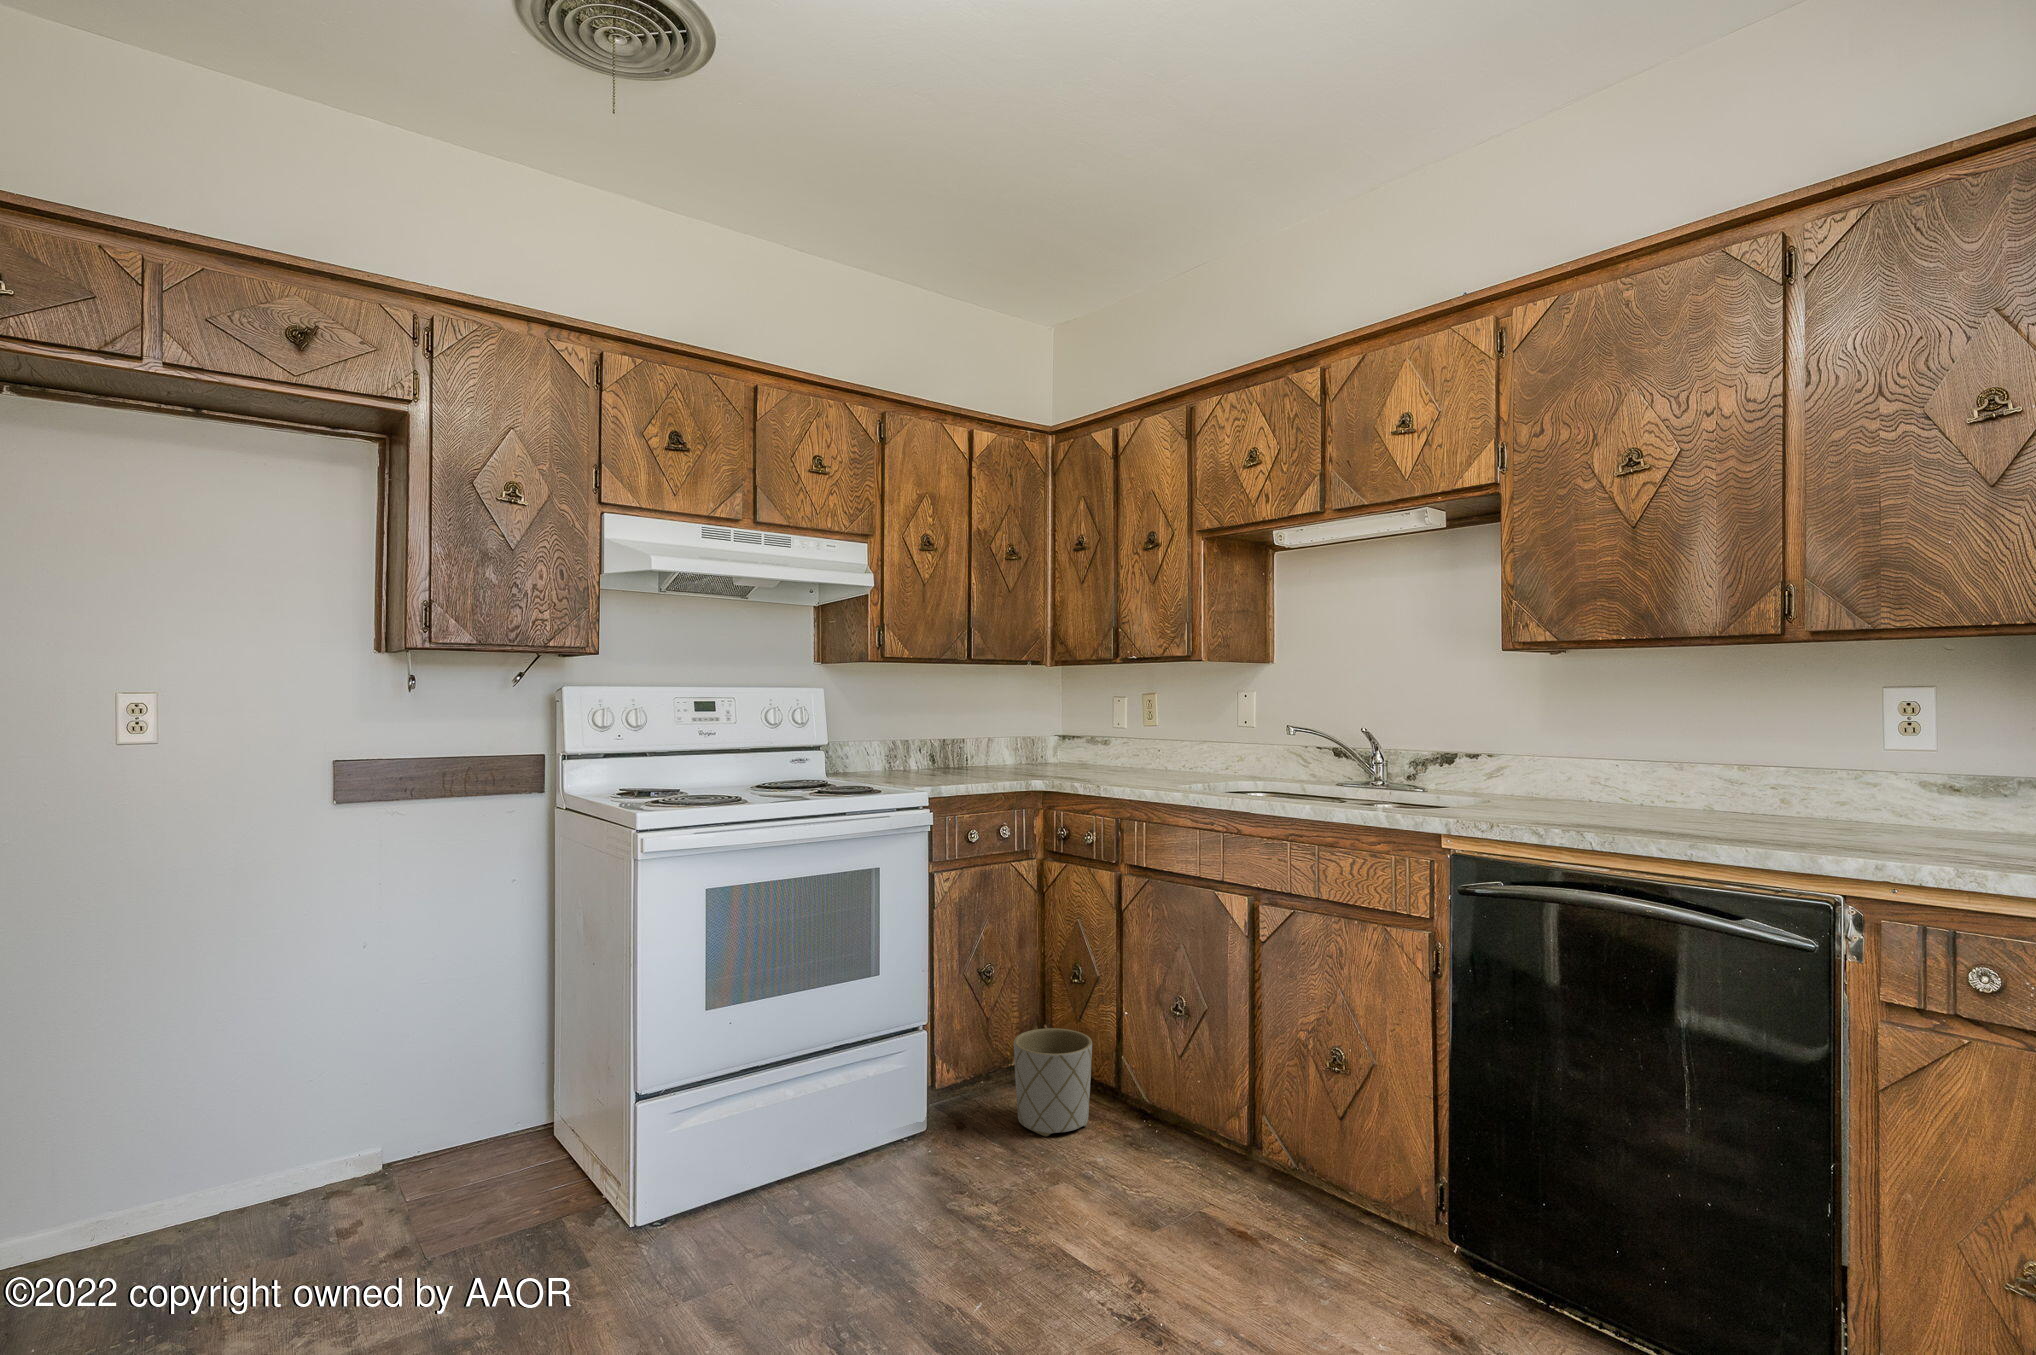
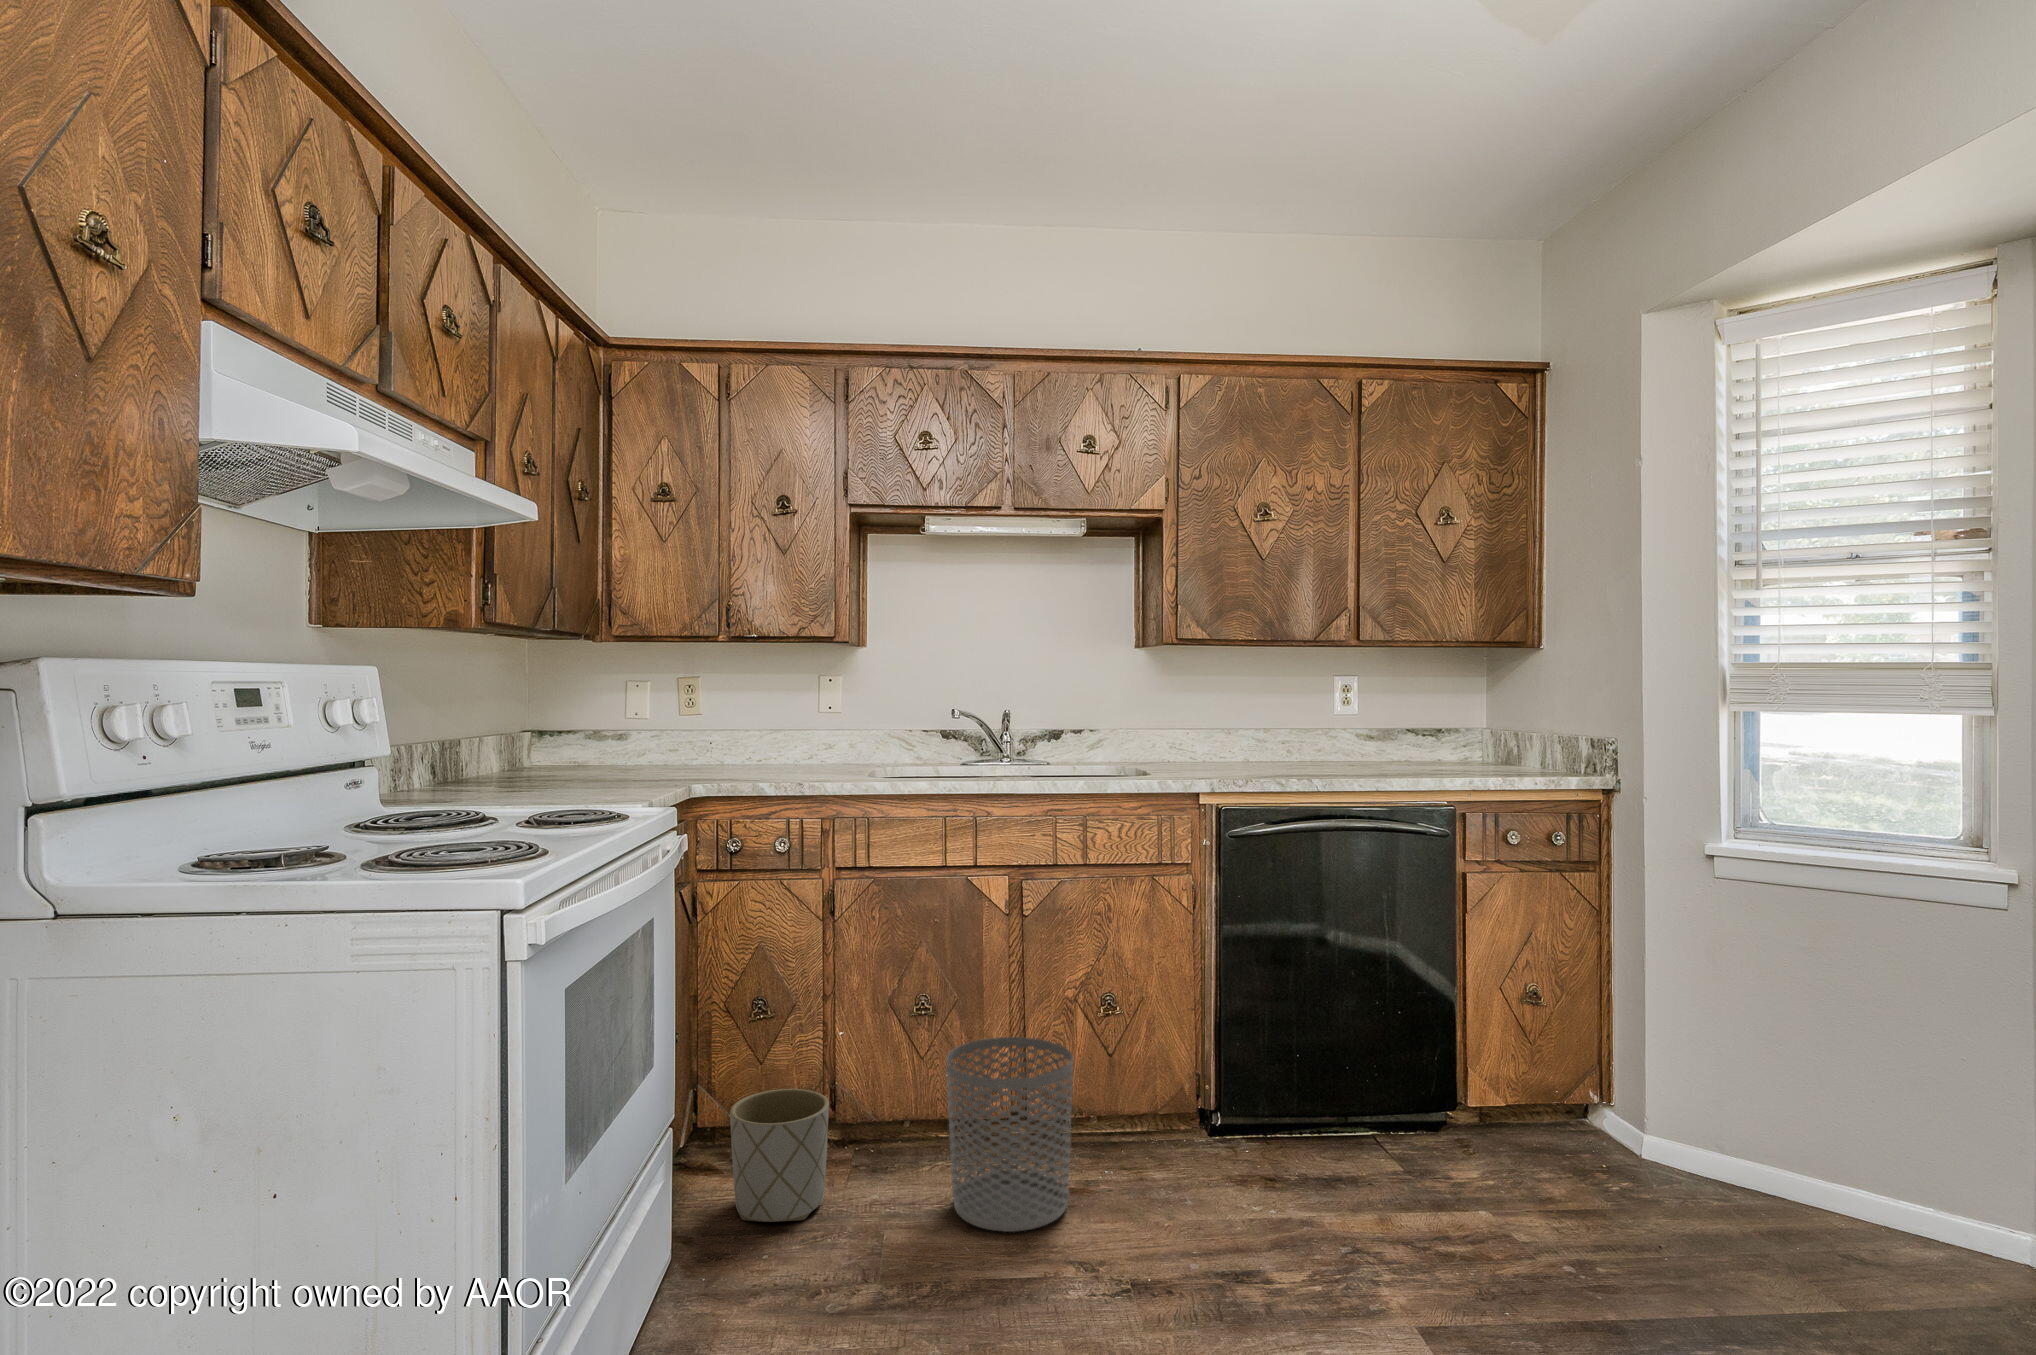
waste bin: none [1107,1039,1231,1230] -> present [946,1037,1073,1232]

